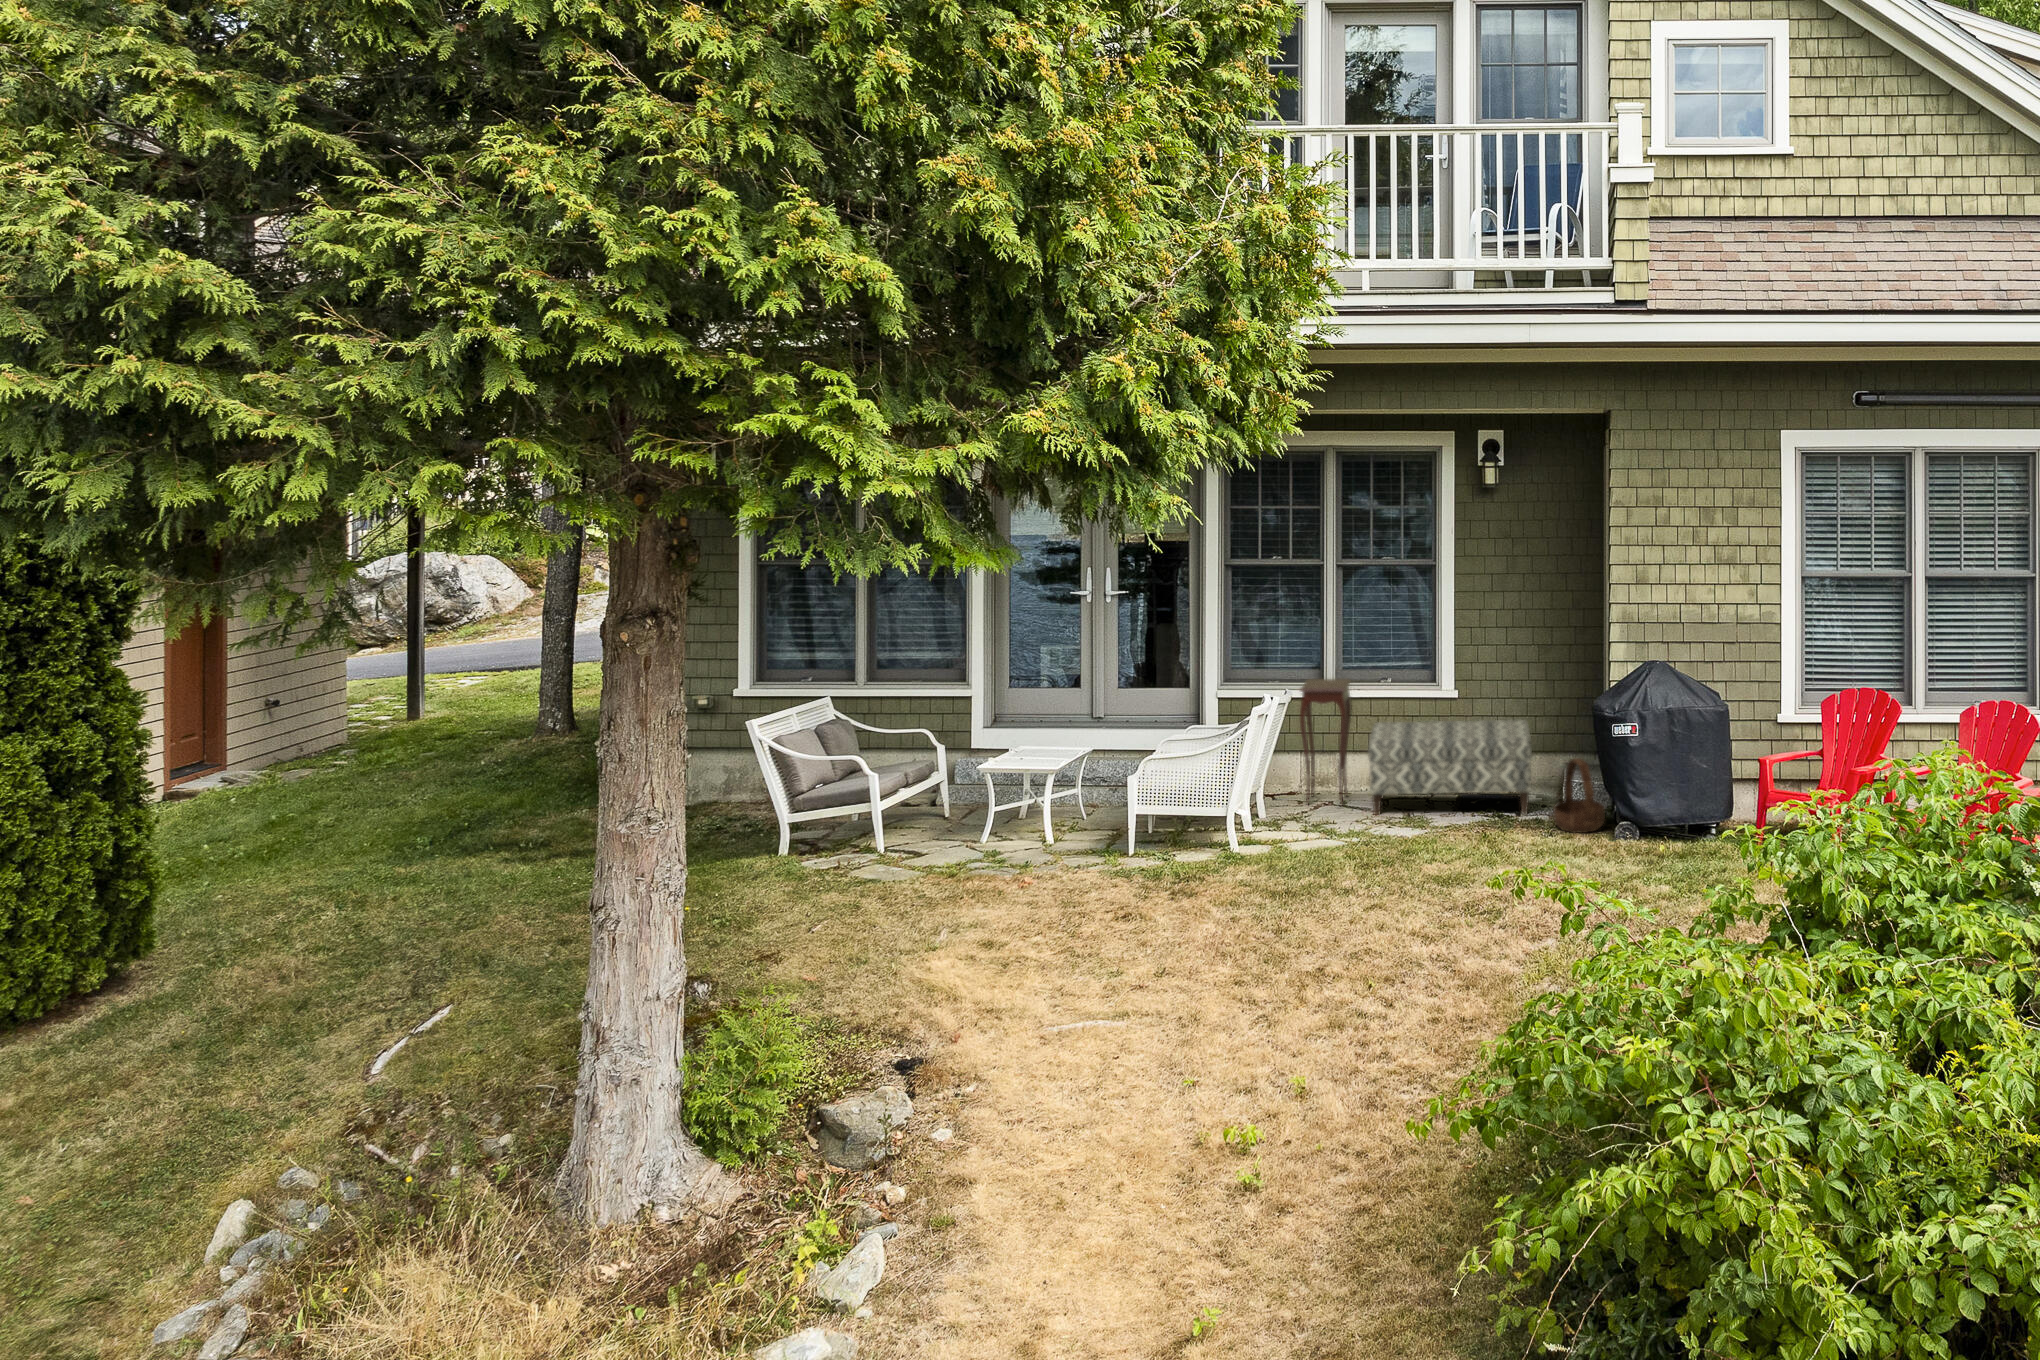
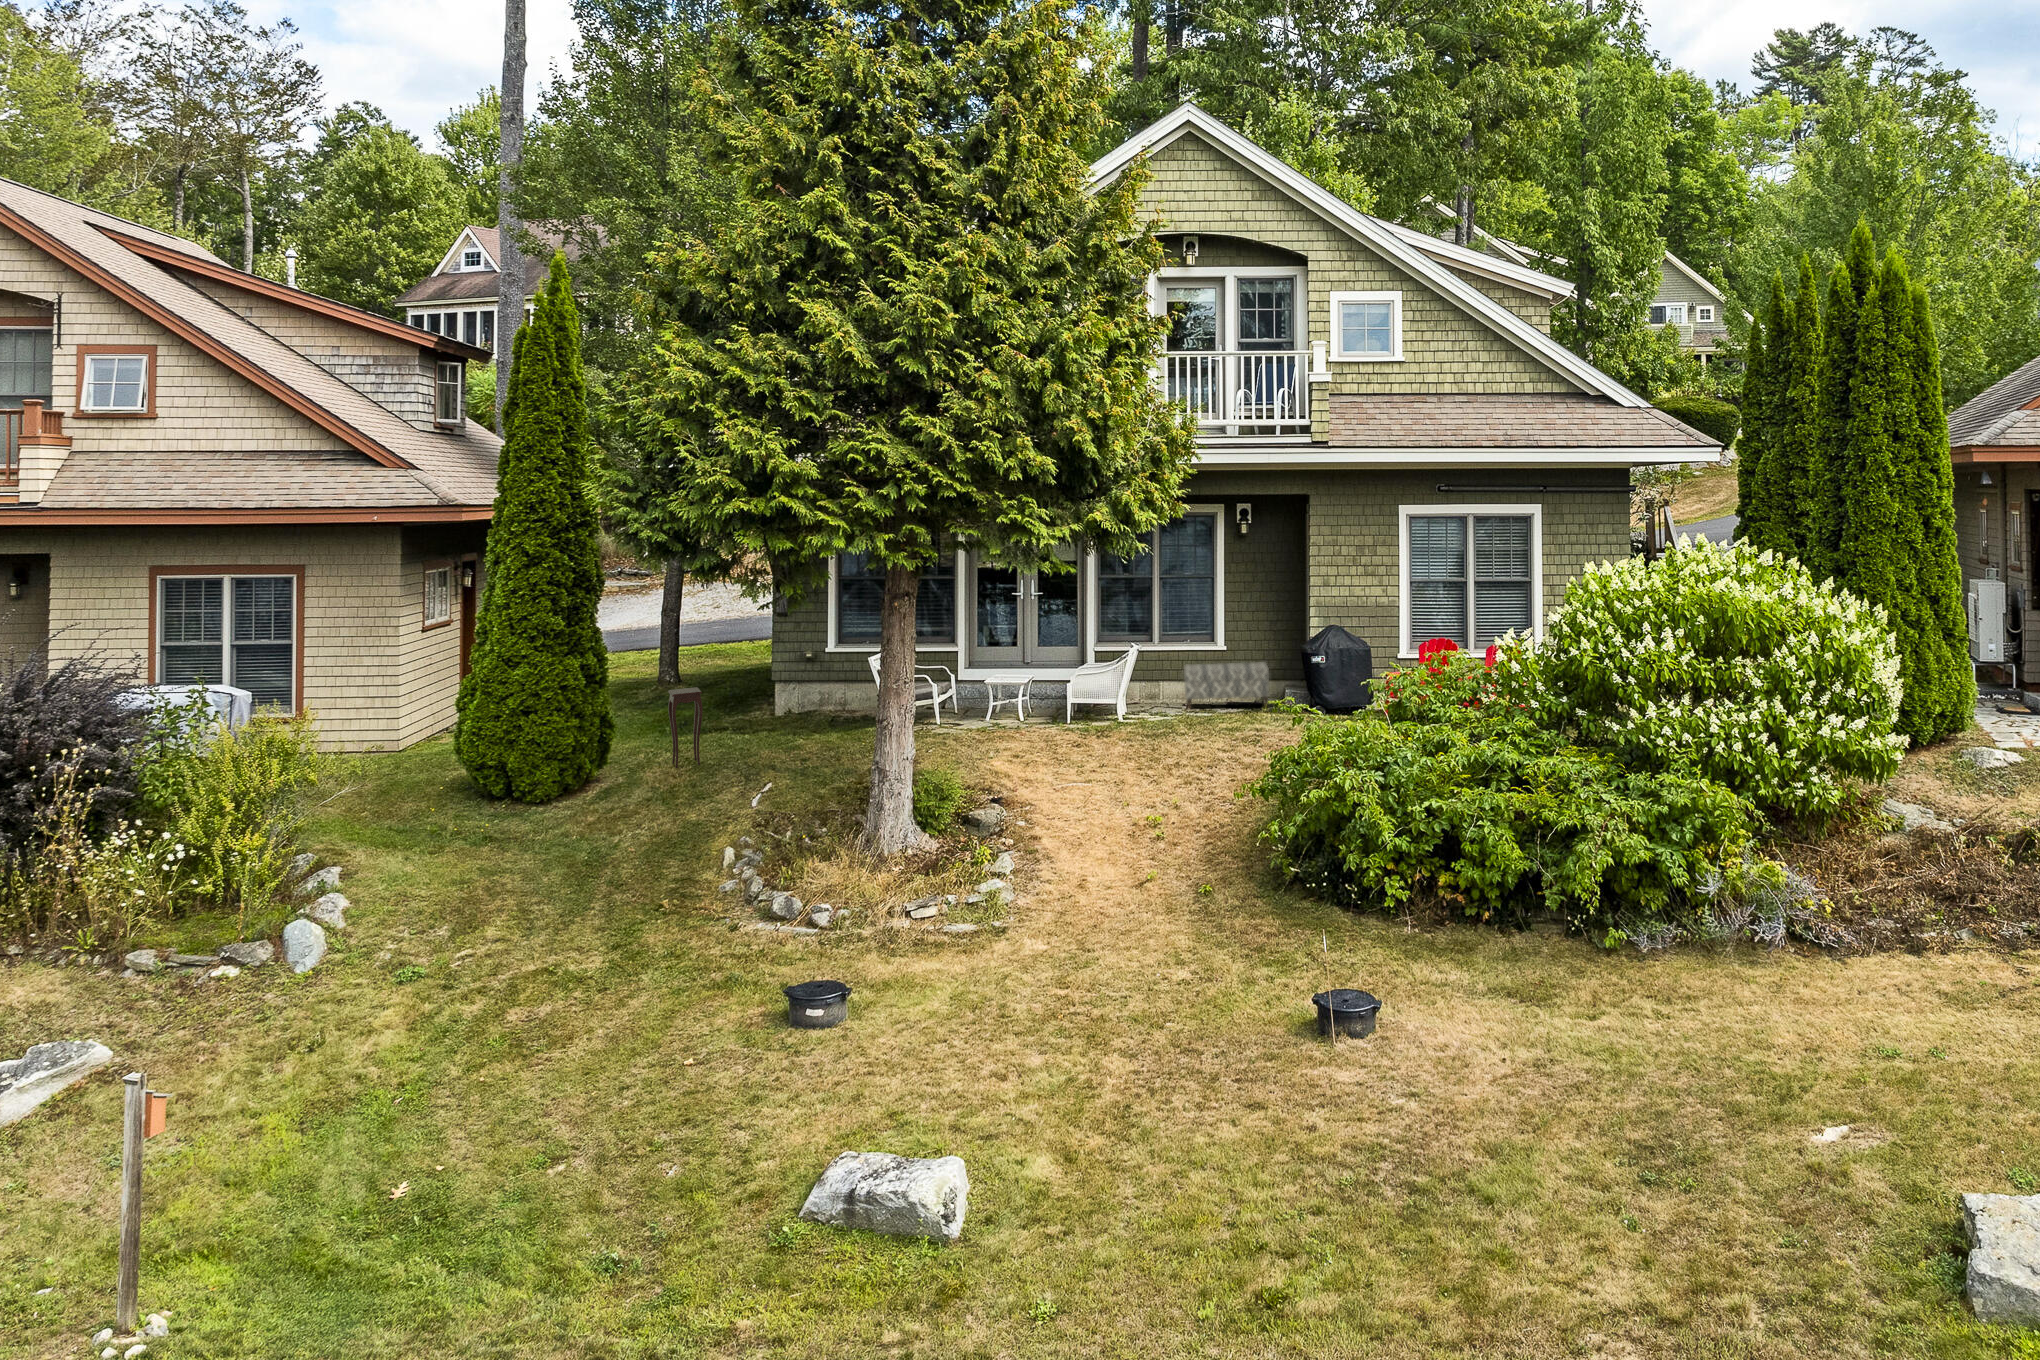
side table: present [1300,679,1352,805] -> present [668,687,703,768]
basket: present [1553,758,1605,833] -> none [1281,677,1308,714]

